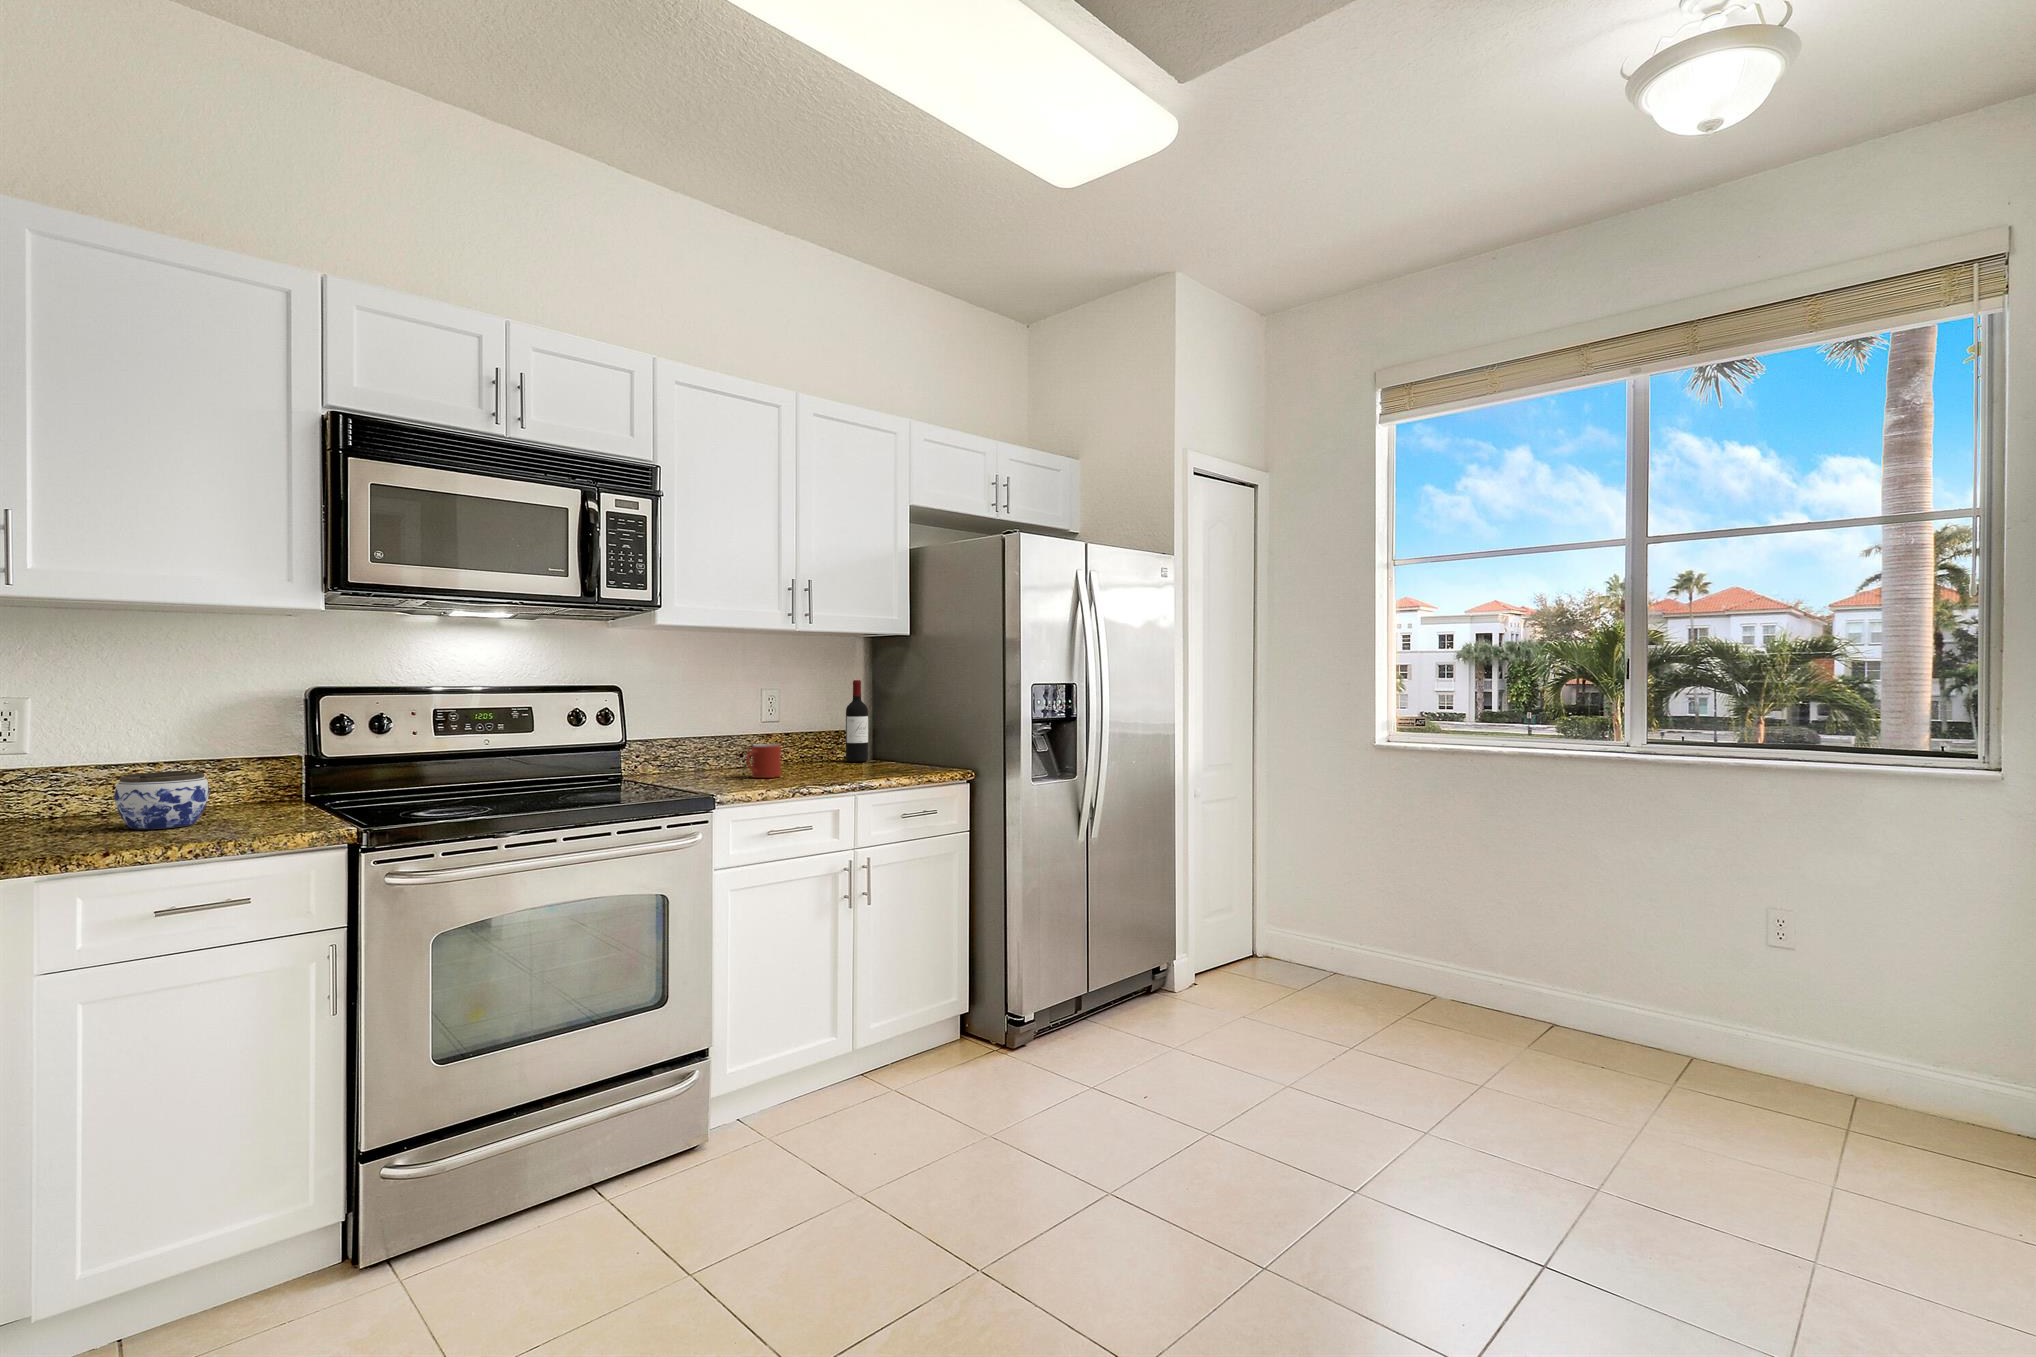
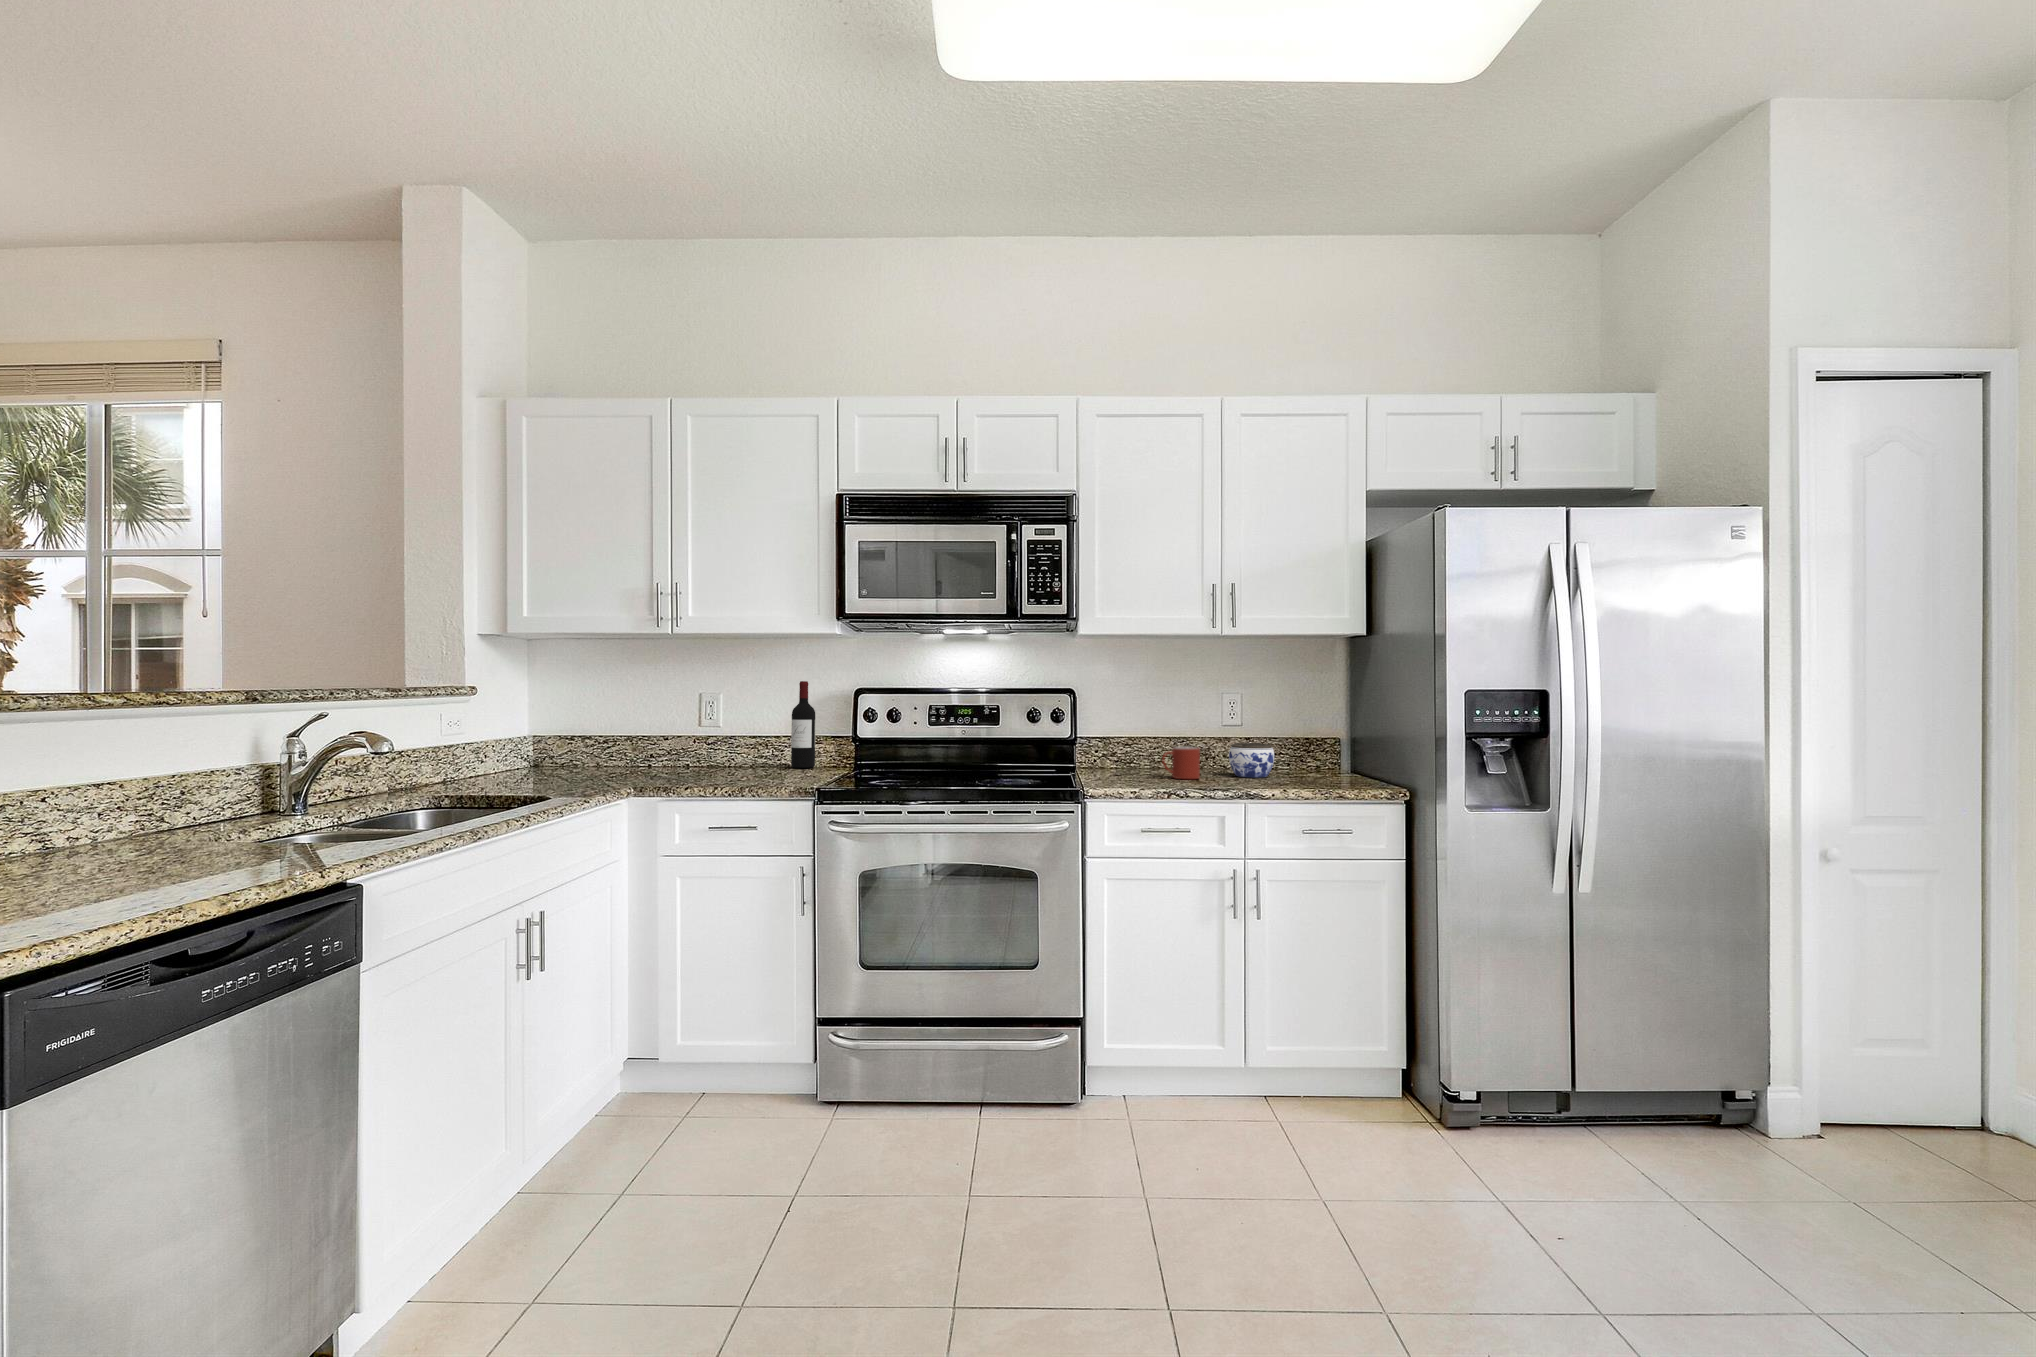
wine bottle: present [846,680,868,762] -> present [791,681,815,768]
jar: present [114,771,209,829] -> present [1229,743,1274,777]

